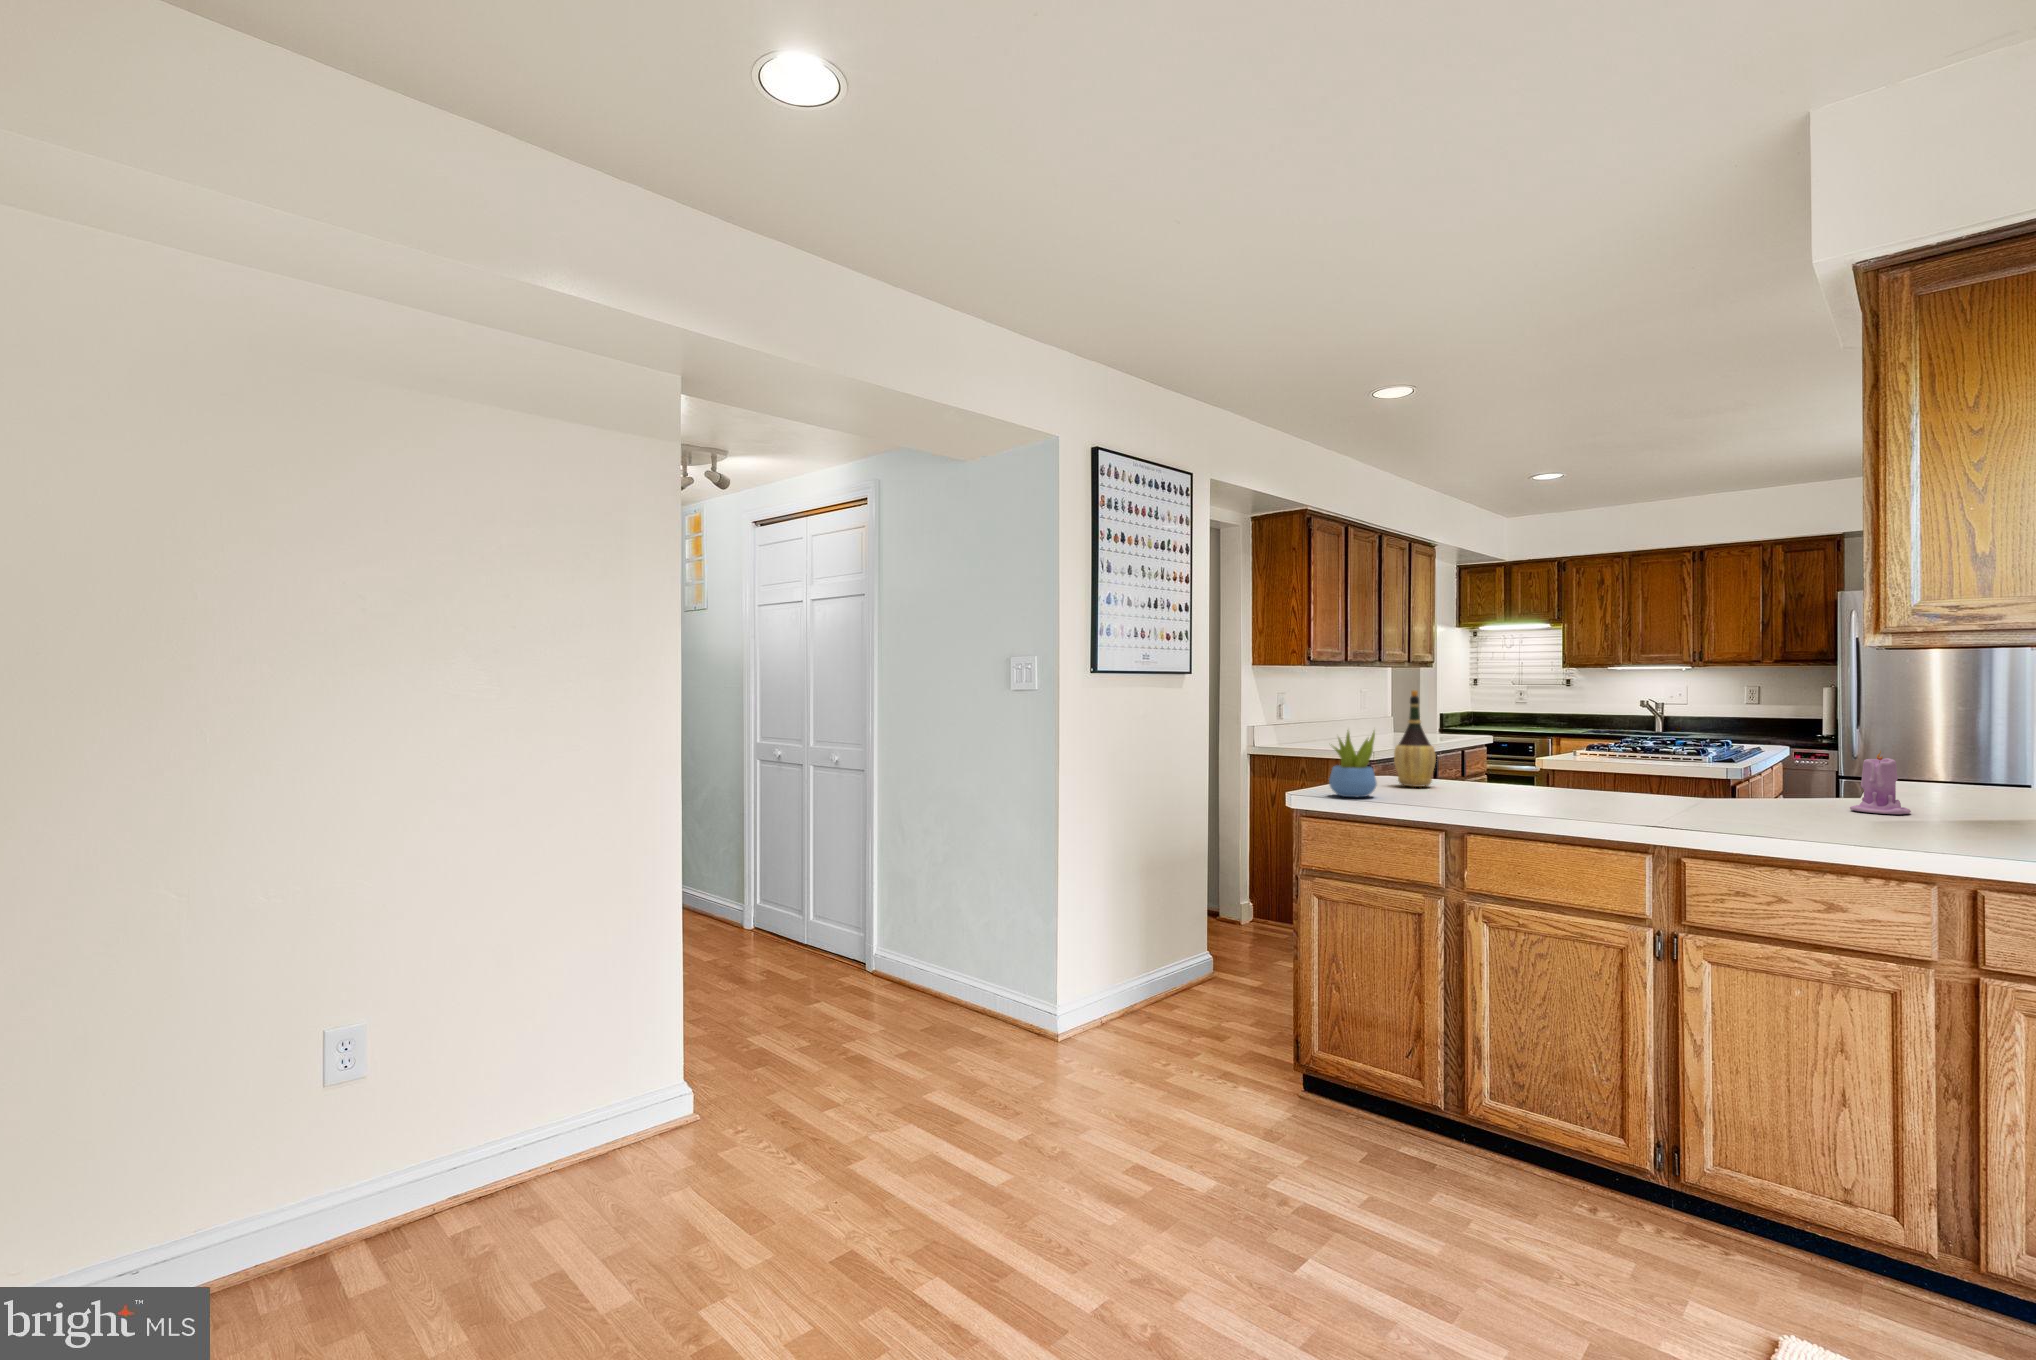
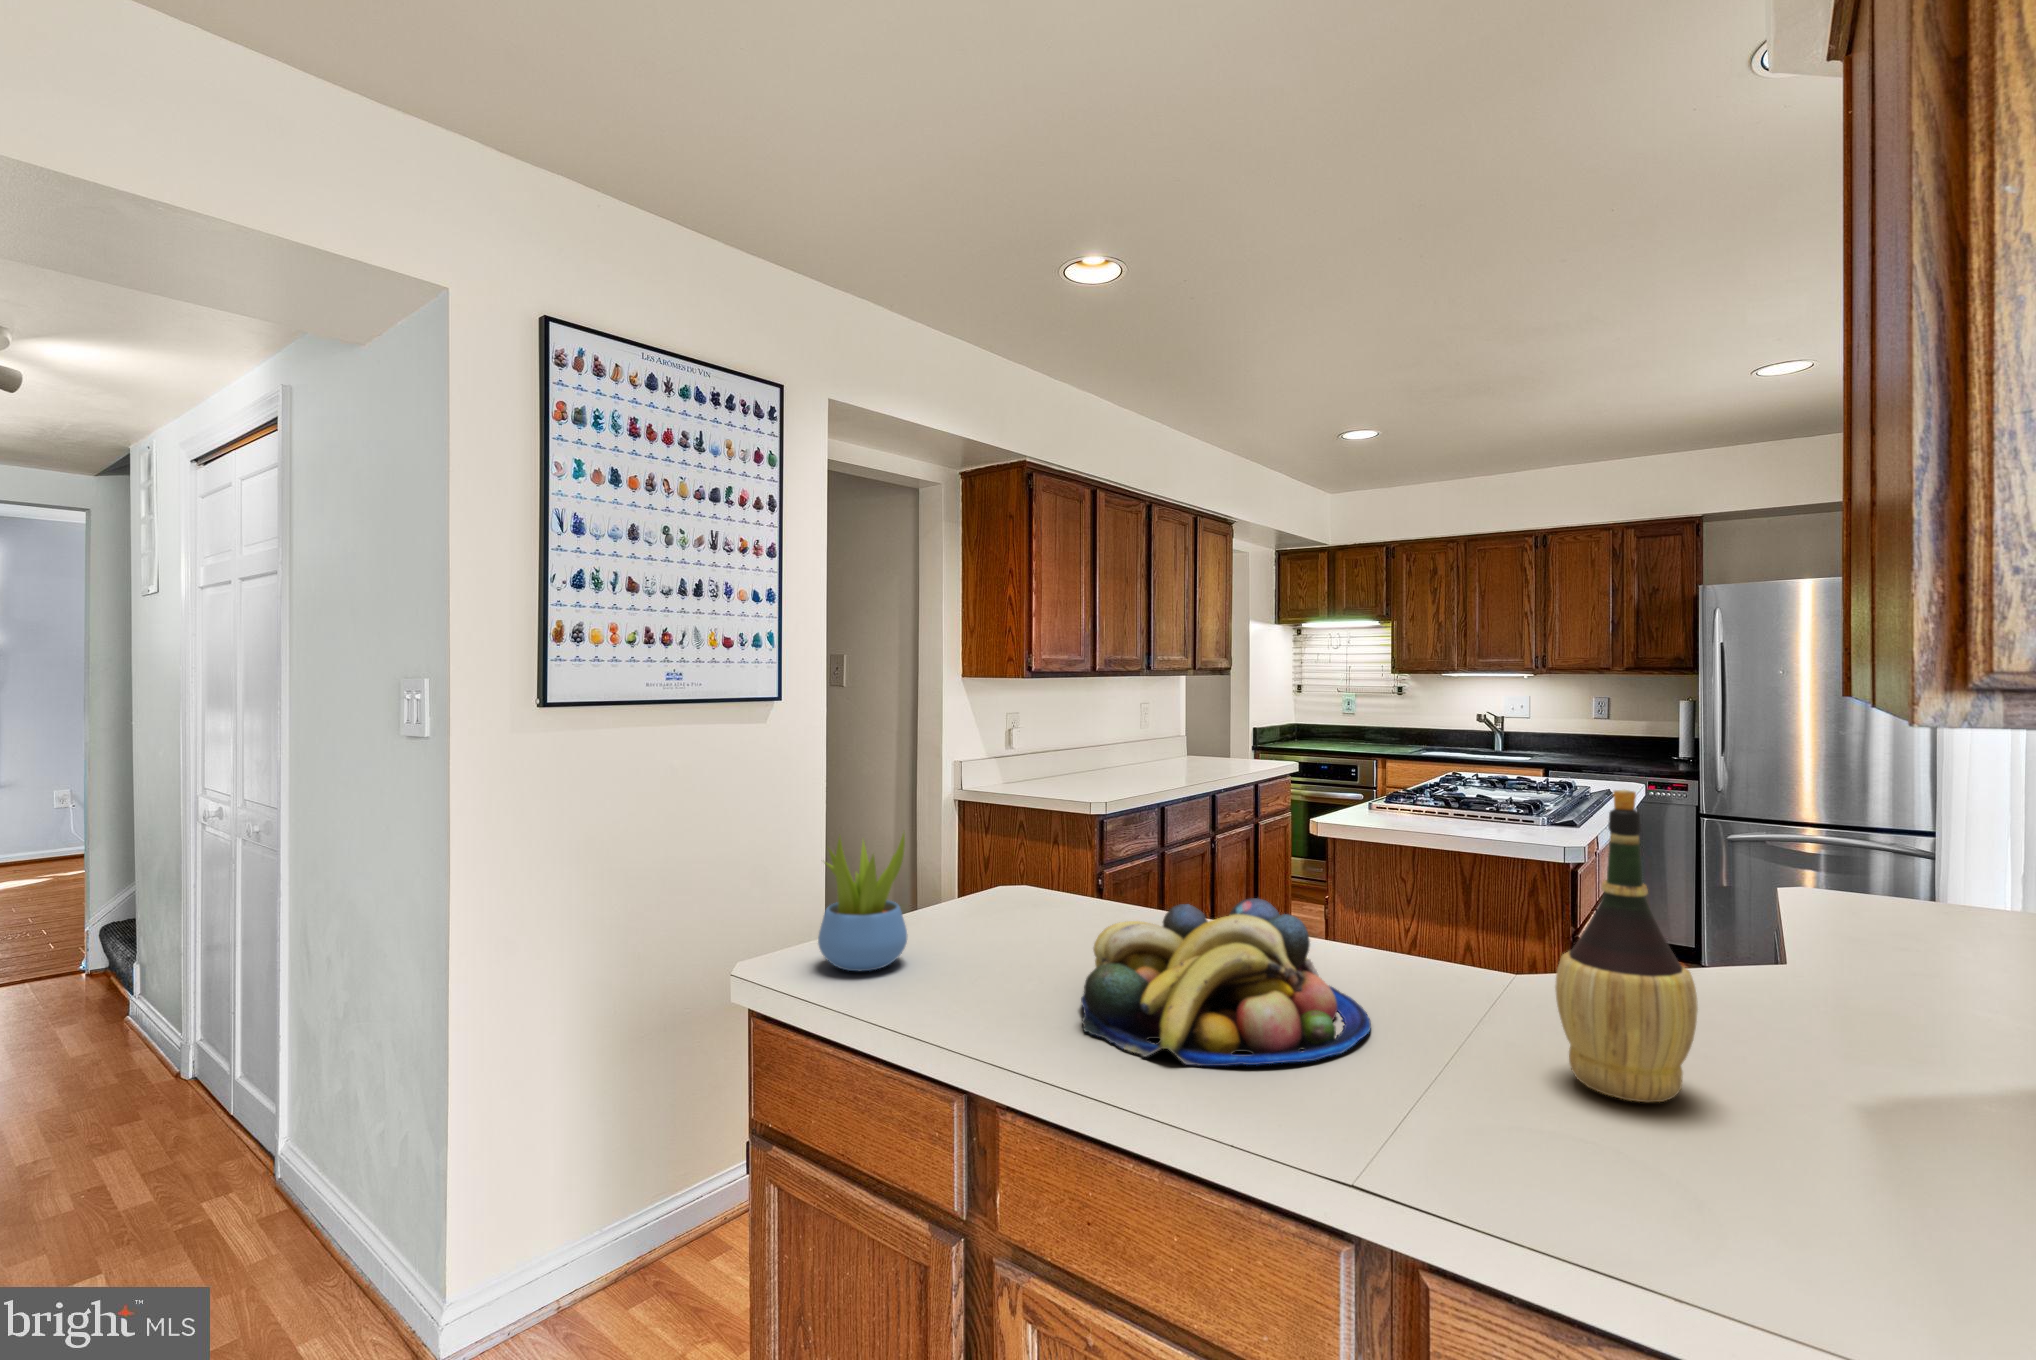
wine bottle: present [1394,690,1436,787] -> present [1555,790,1698,1103]
candle: present [1850,751,1911,814] -> none [1781,901,1907,1050]
fruit bowl: none [1488,757,1642,815] -> present [1081,898,1371,1066]

